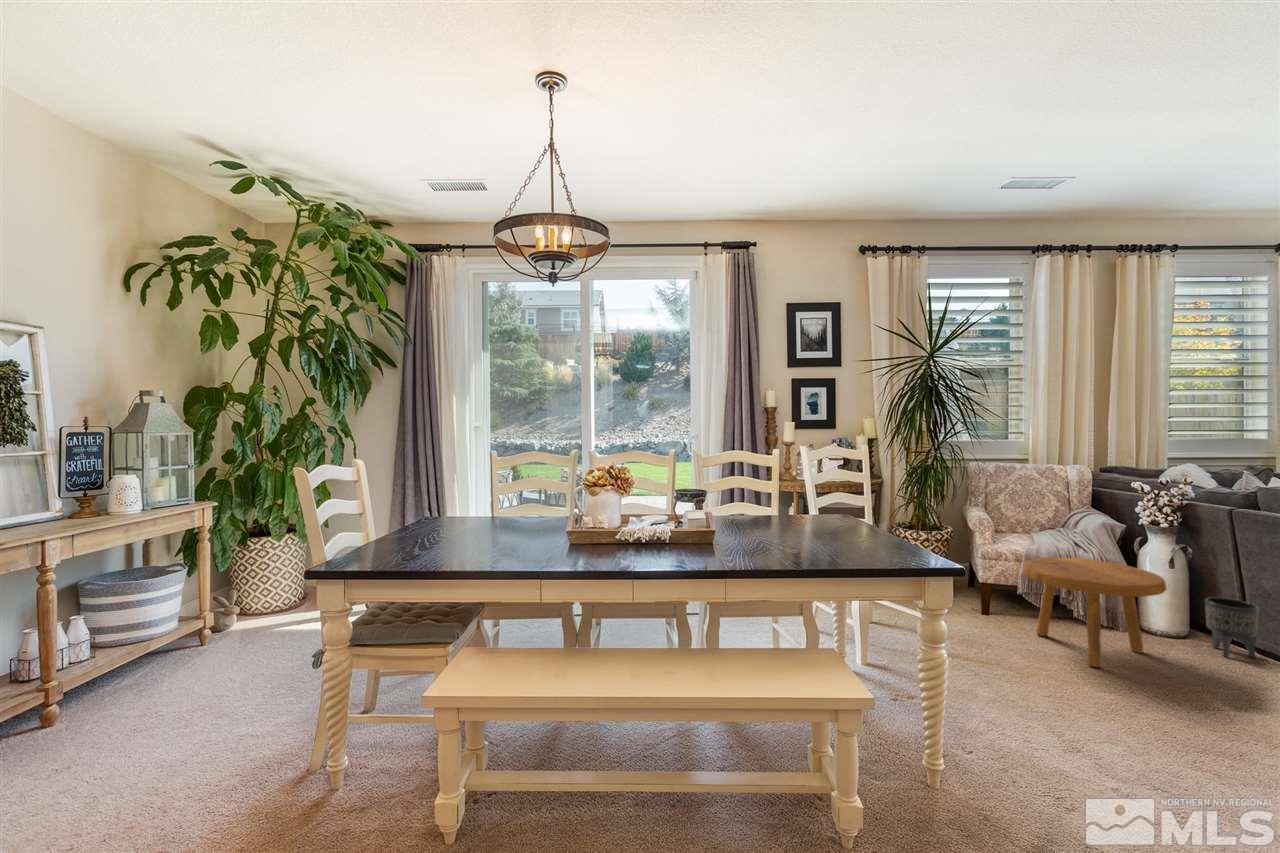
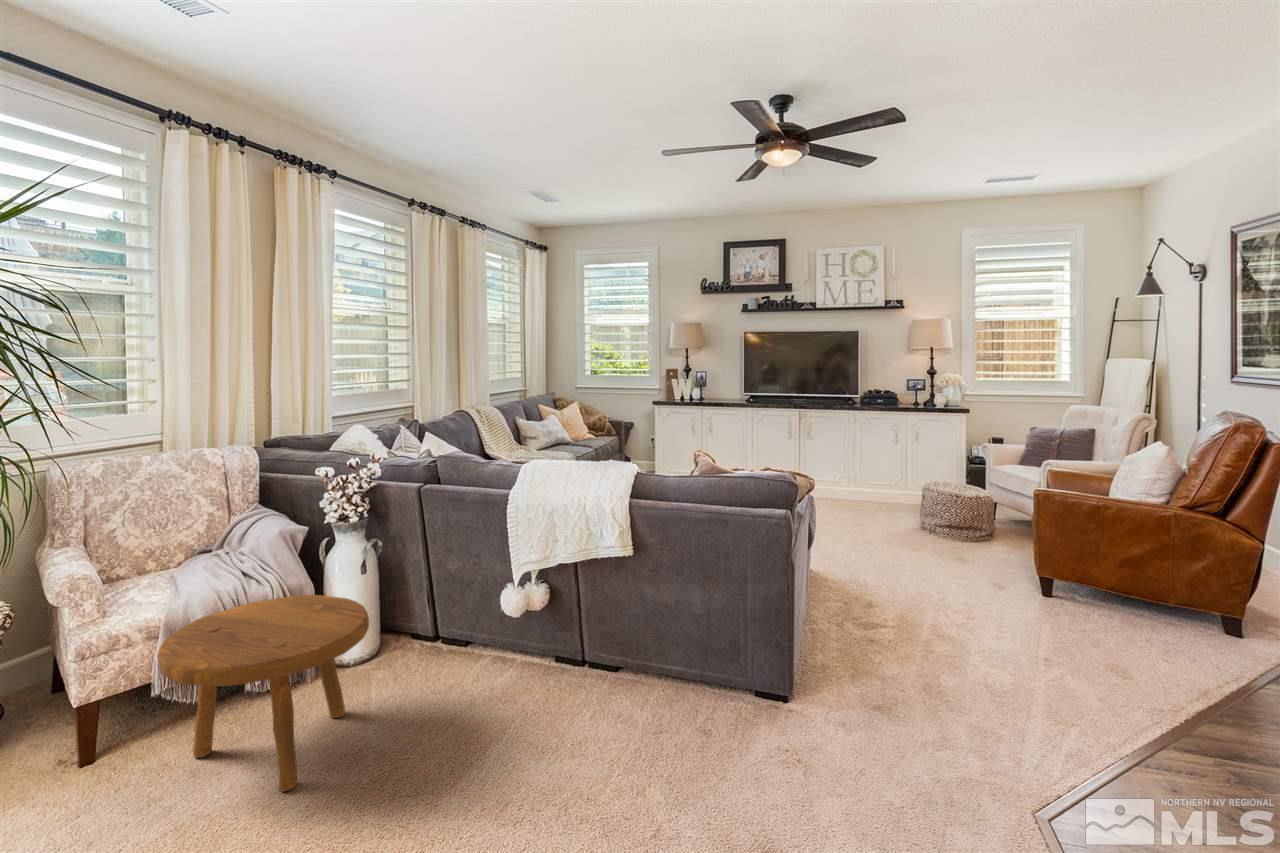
planter: present [1205,597,1259,657] -> none [401,595,449,672]

